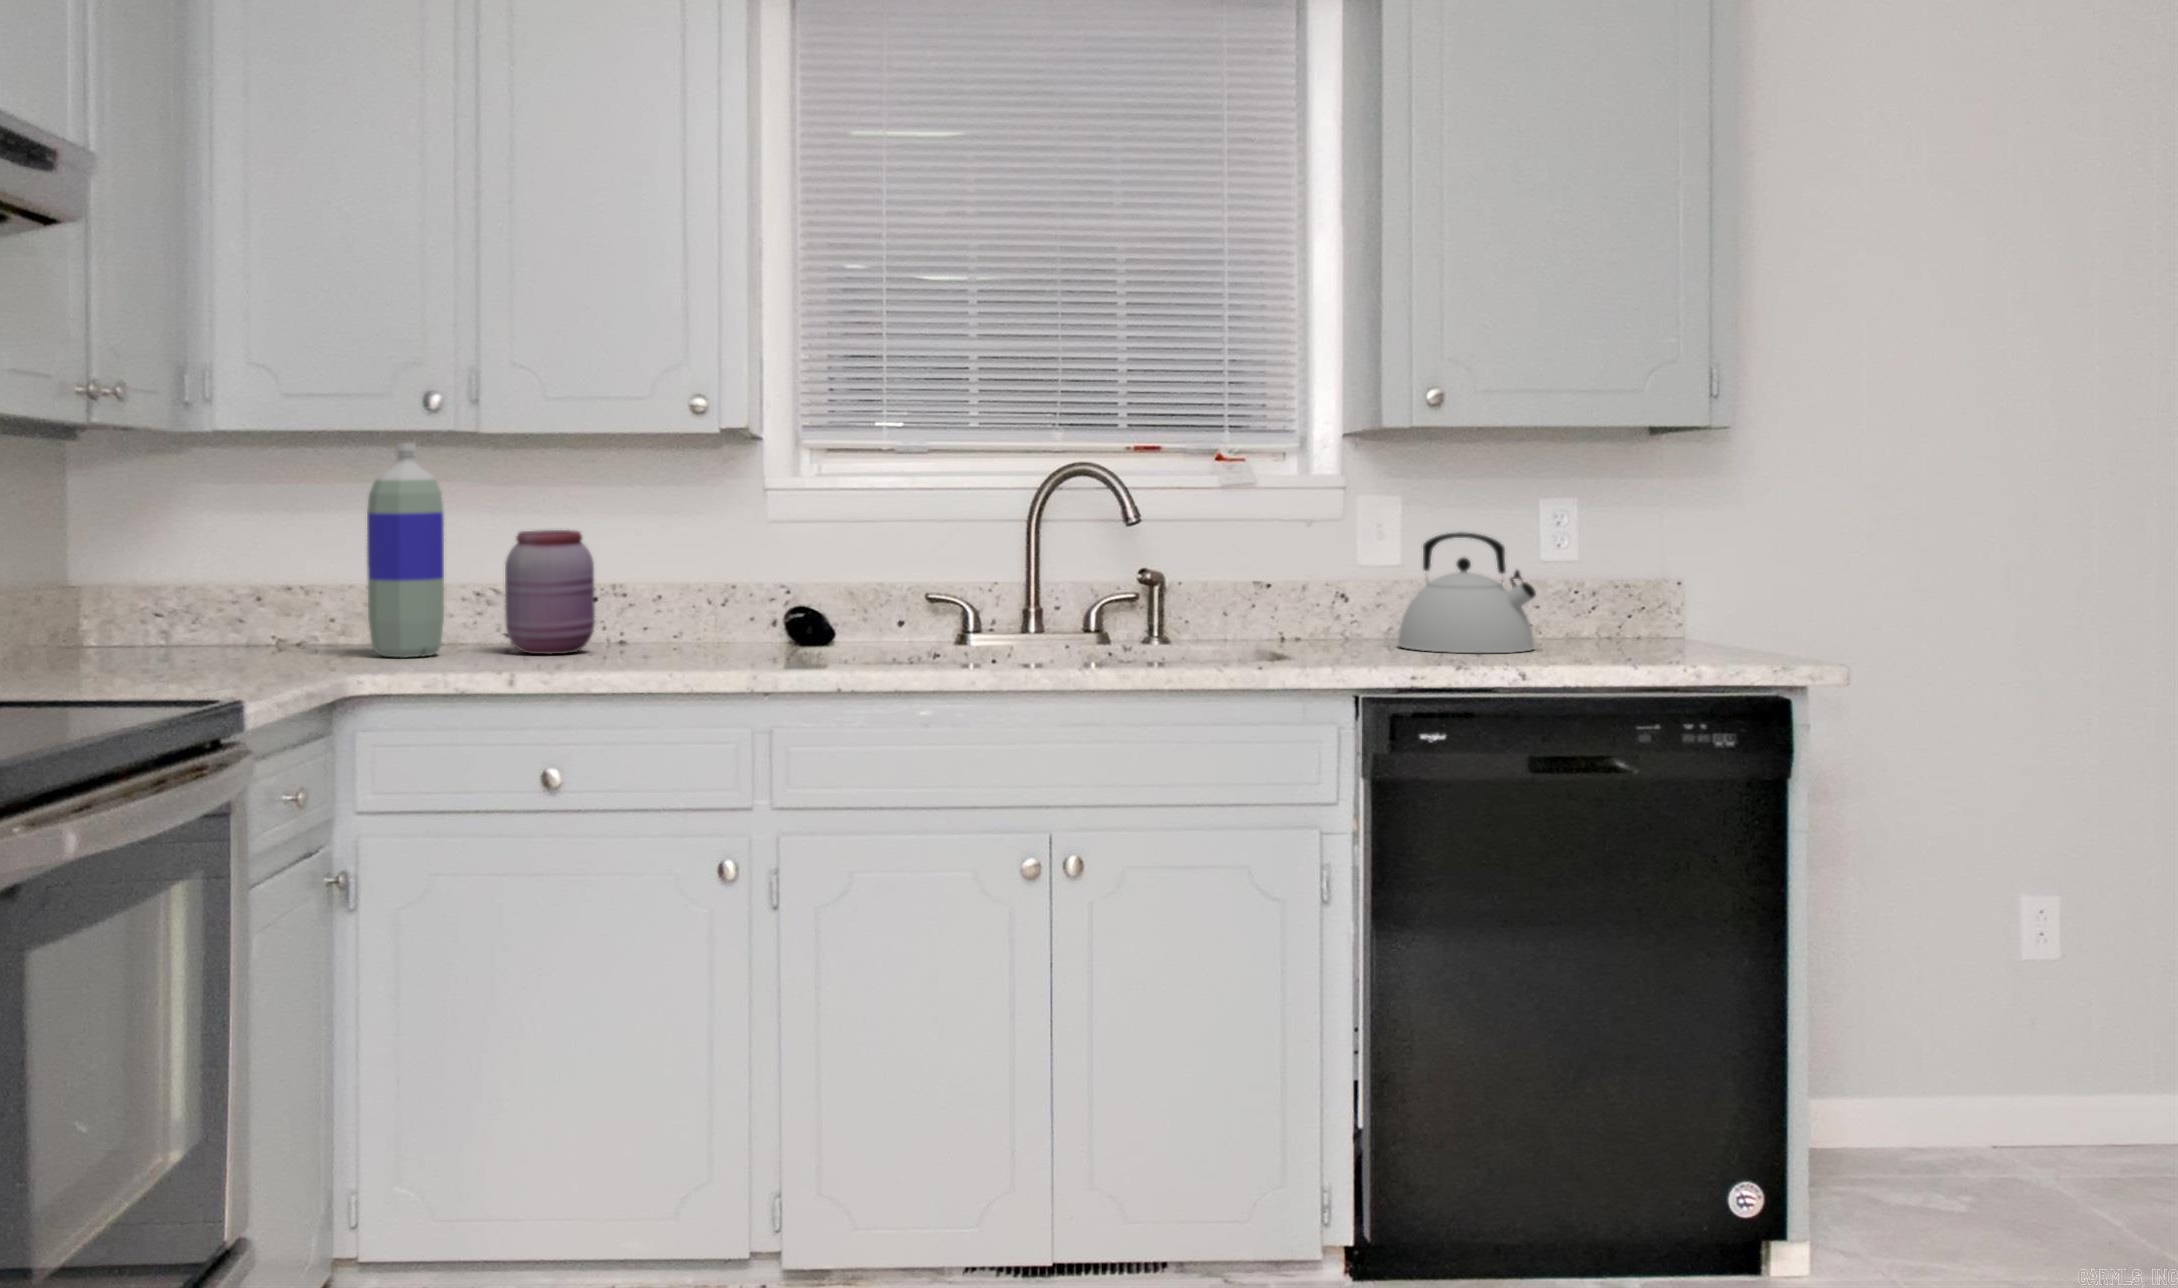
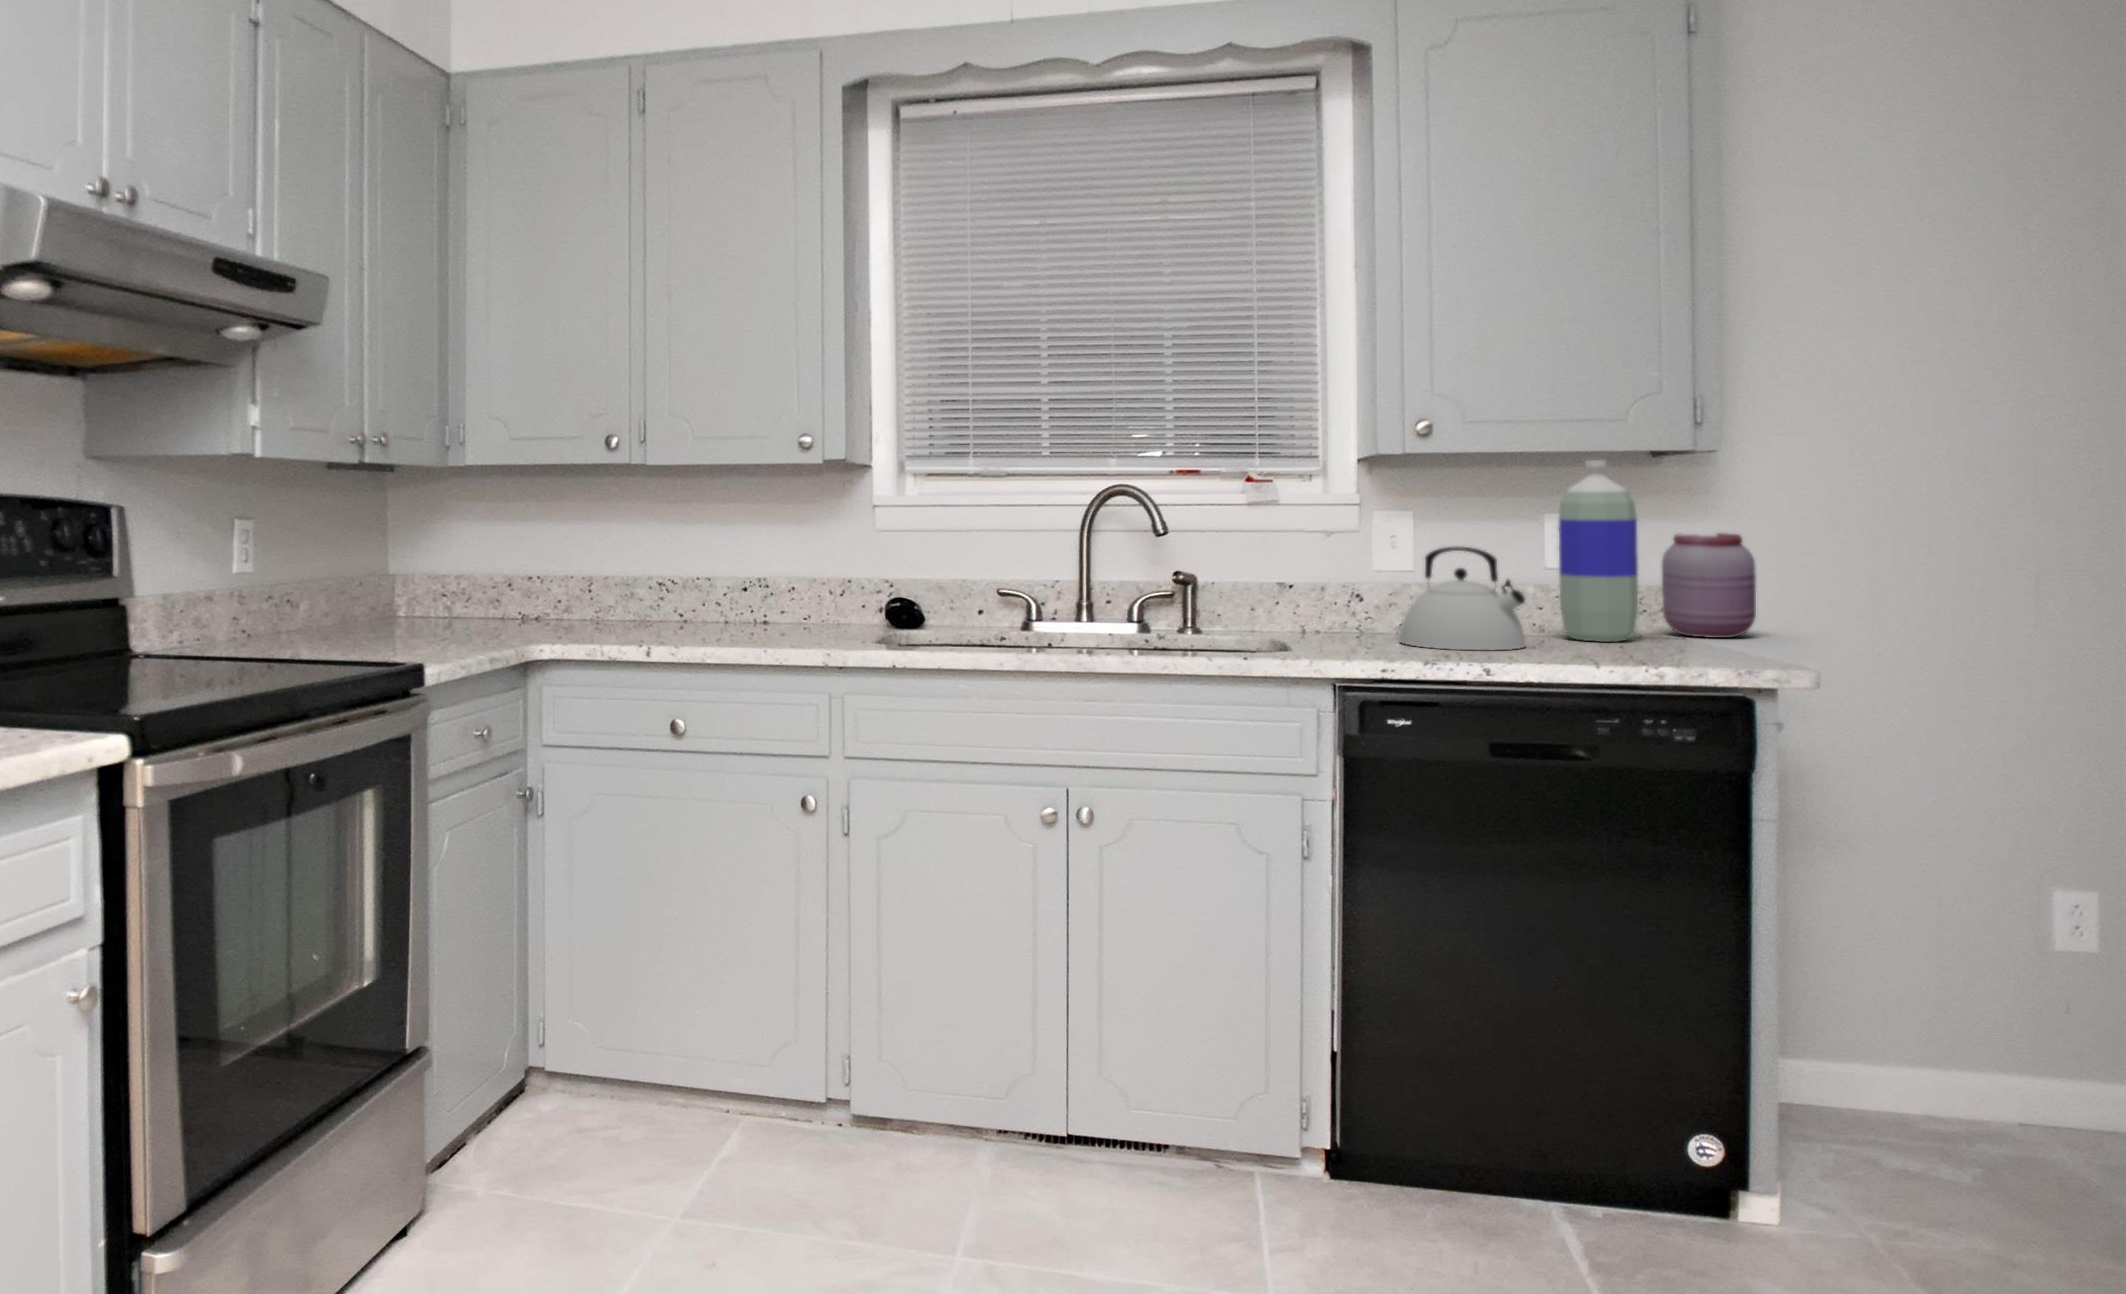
bottle: present [367,443,444,657] -> present [1559,460,1638,642]
jar: present [505,530,595,654] -> present [1662,533,1756,638]

